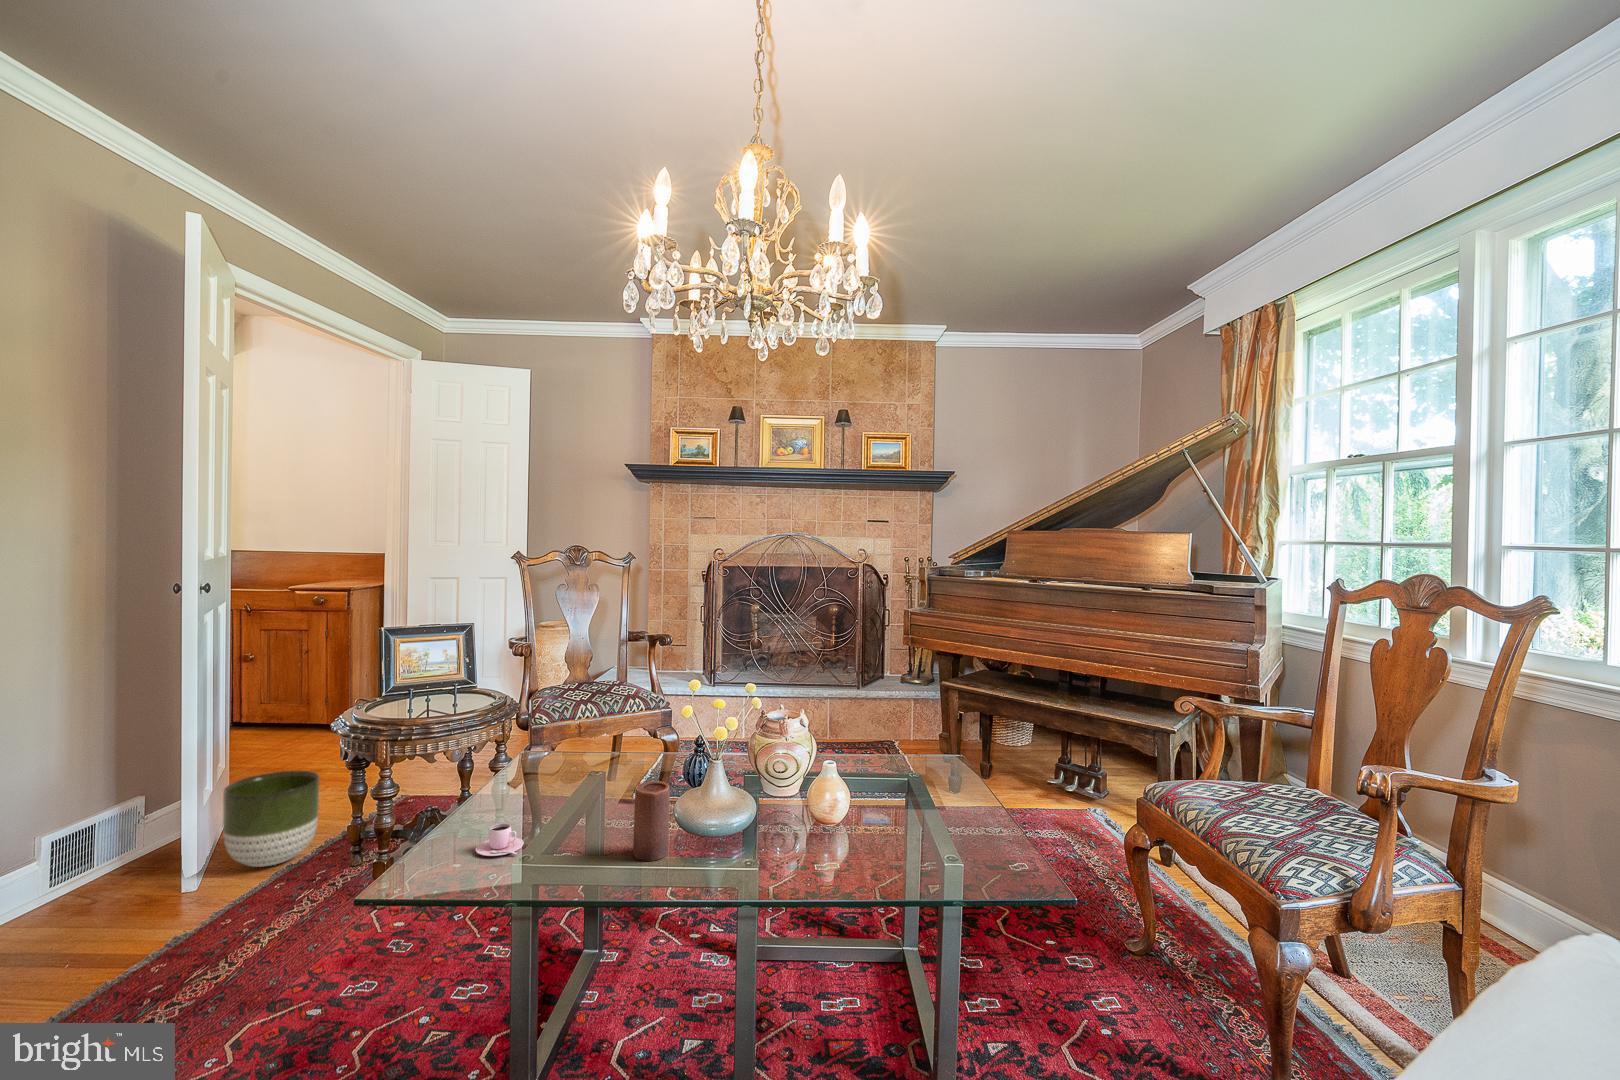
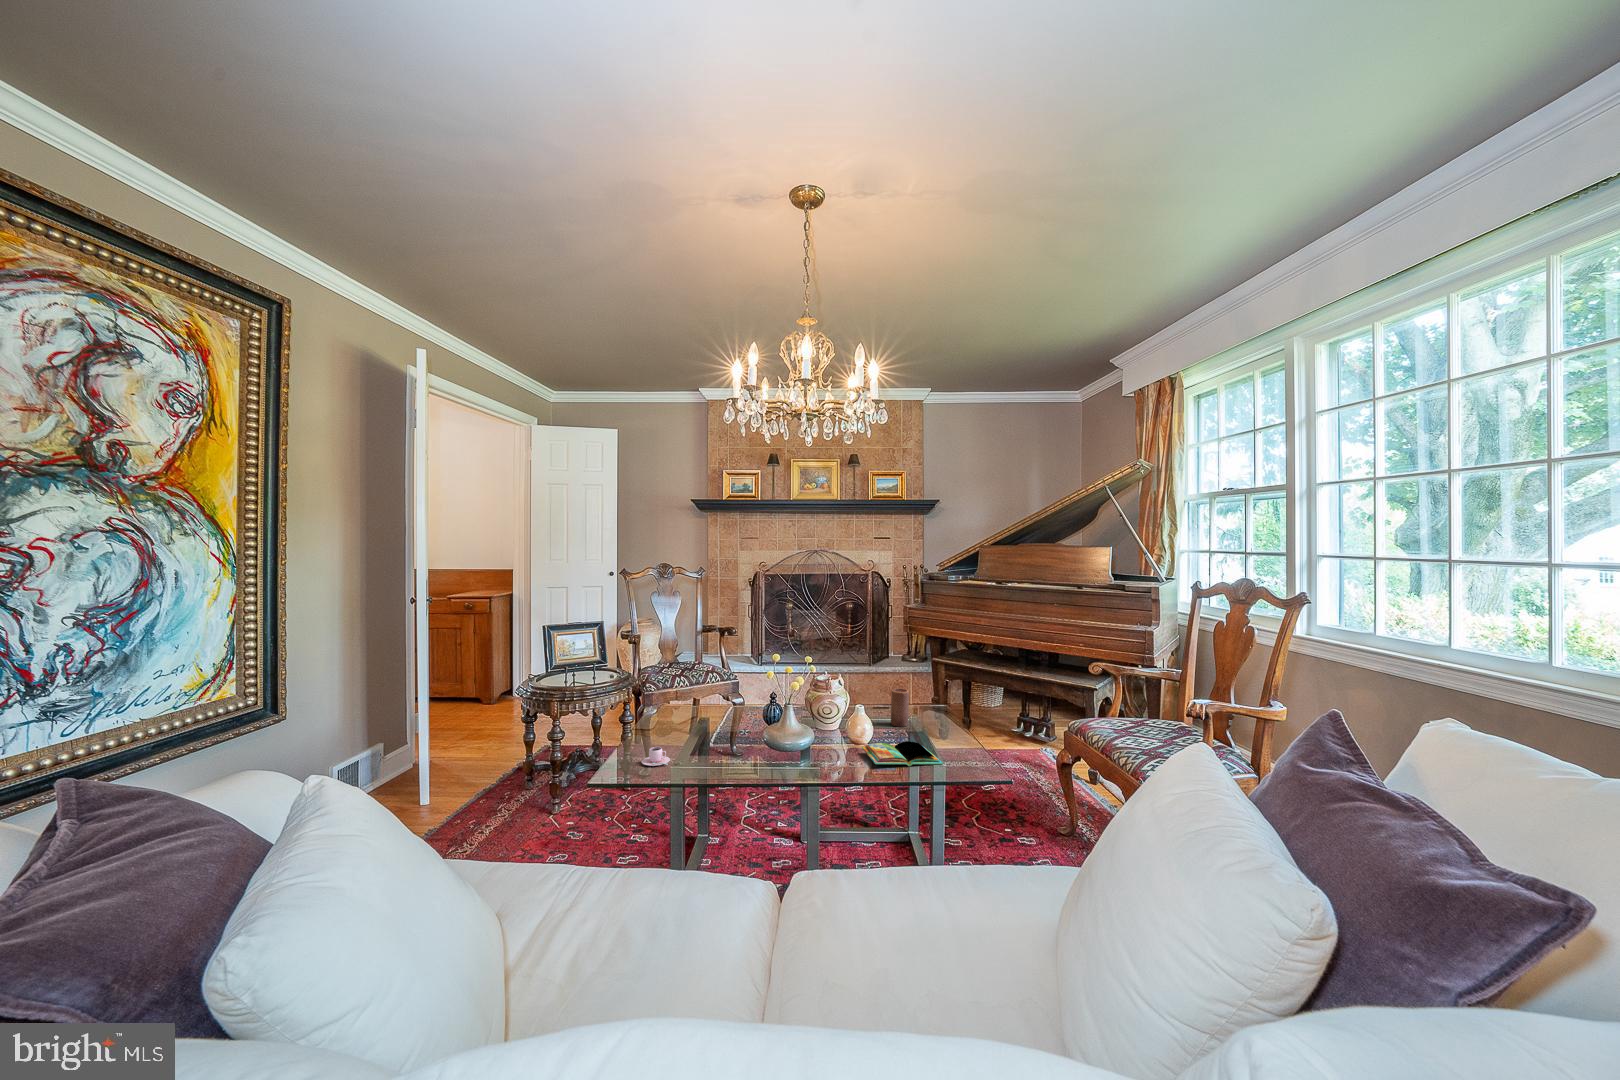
planter: present [223,771,320,867] -> none [441,726,502,791]
candle: present [633,781,670,861] -> present [891,688,909,727]
book: none [832,817,959,862] -> present [862,741,943,766]

